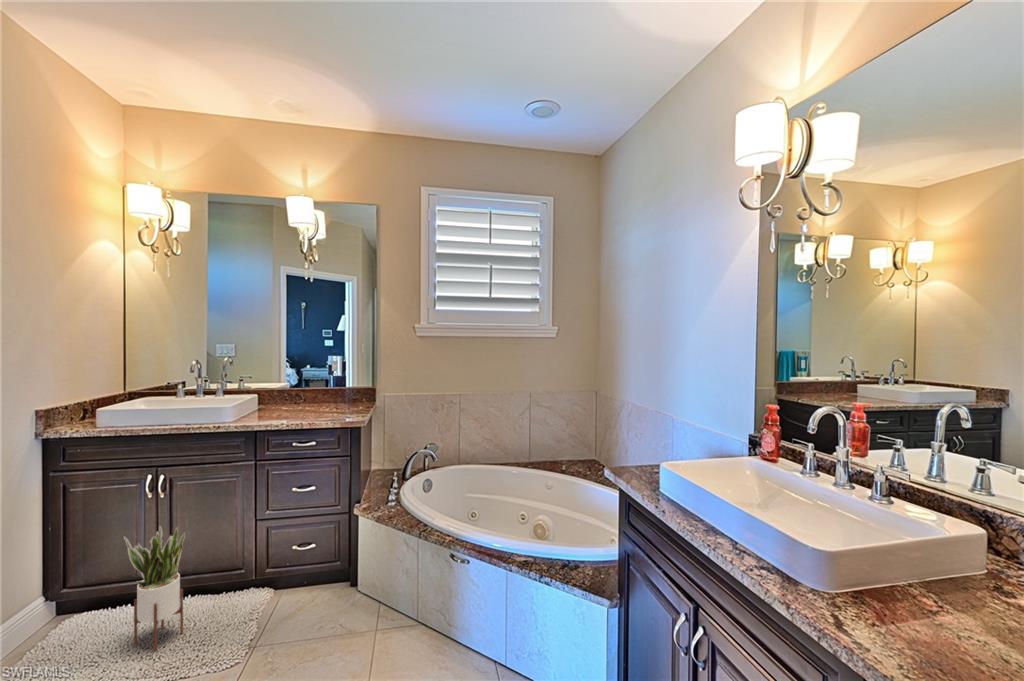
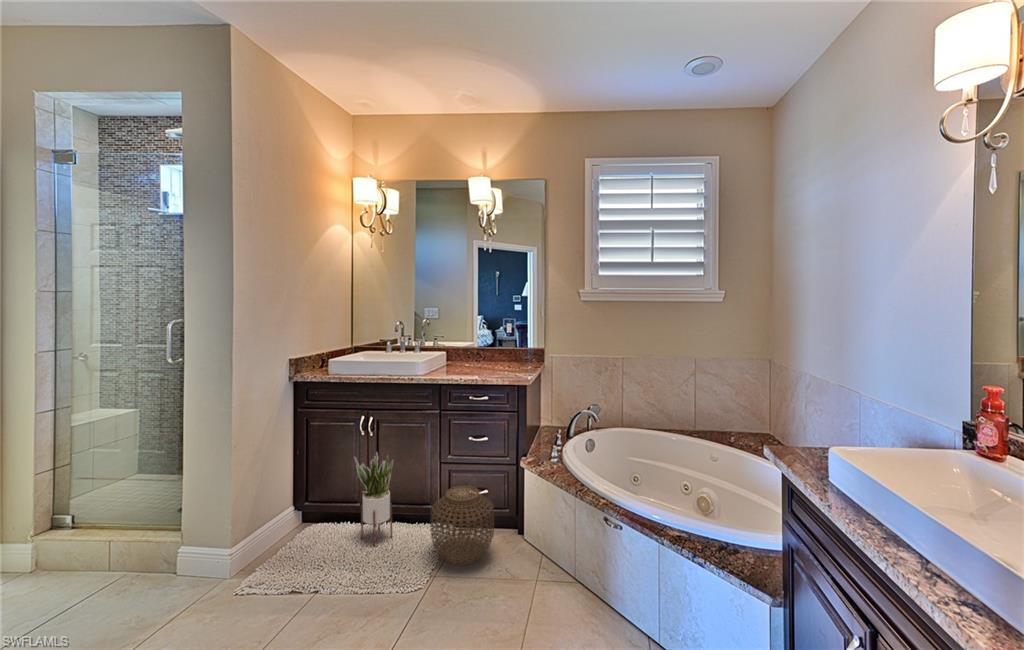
woven basket: none [240,549,324,647] -> present [430,486,494,565]

